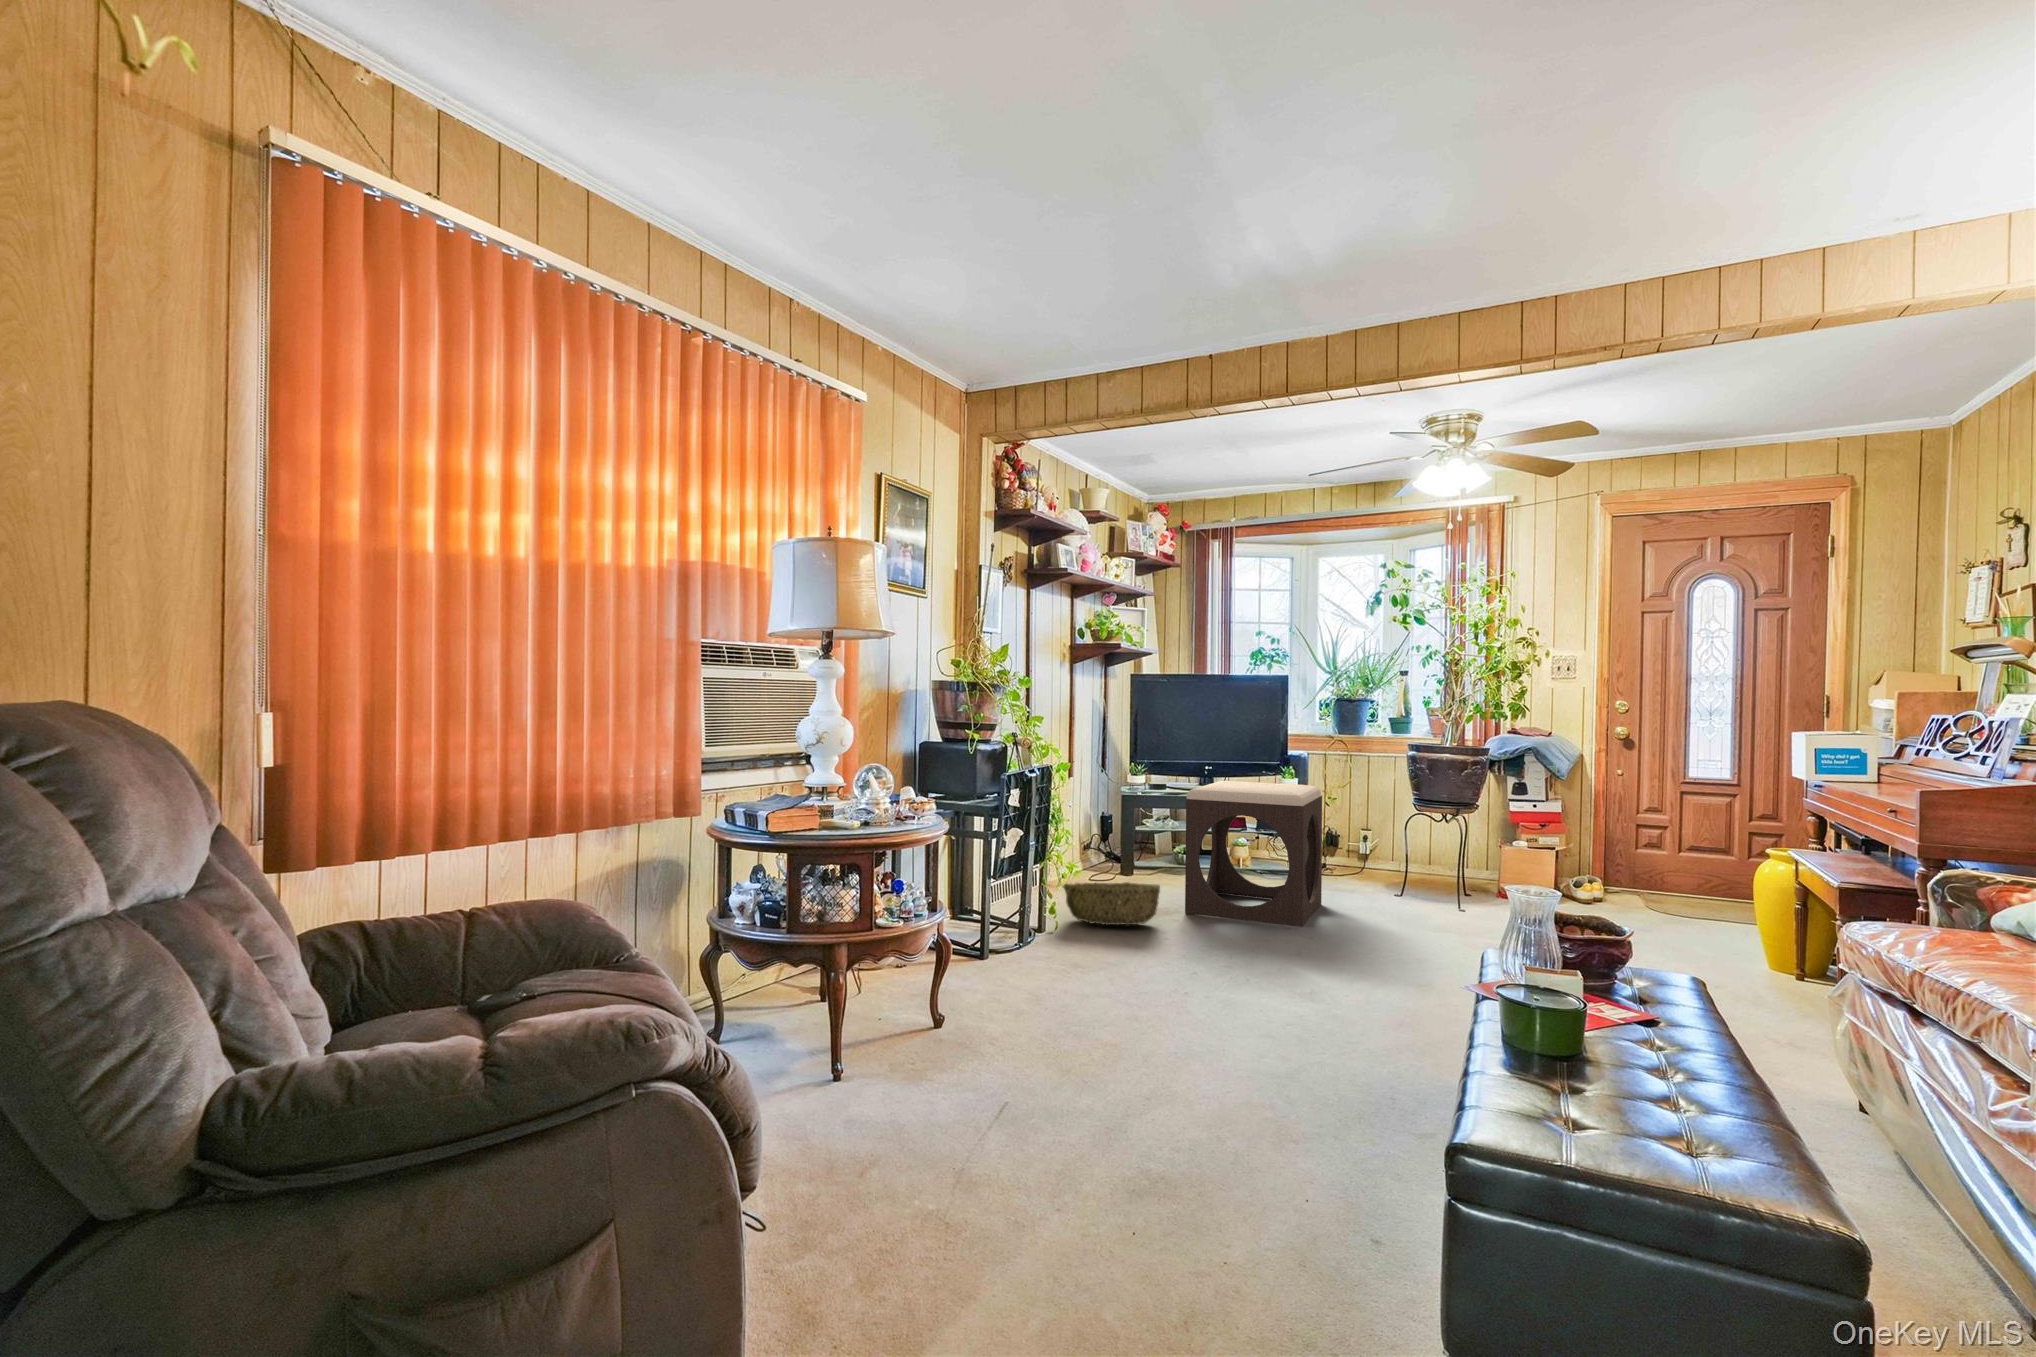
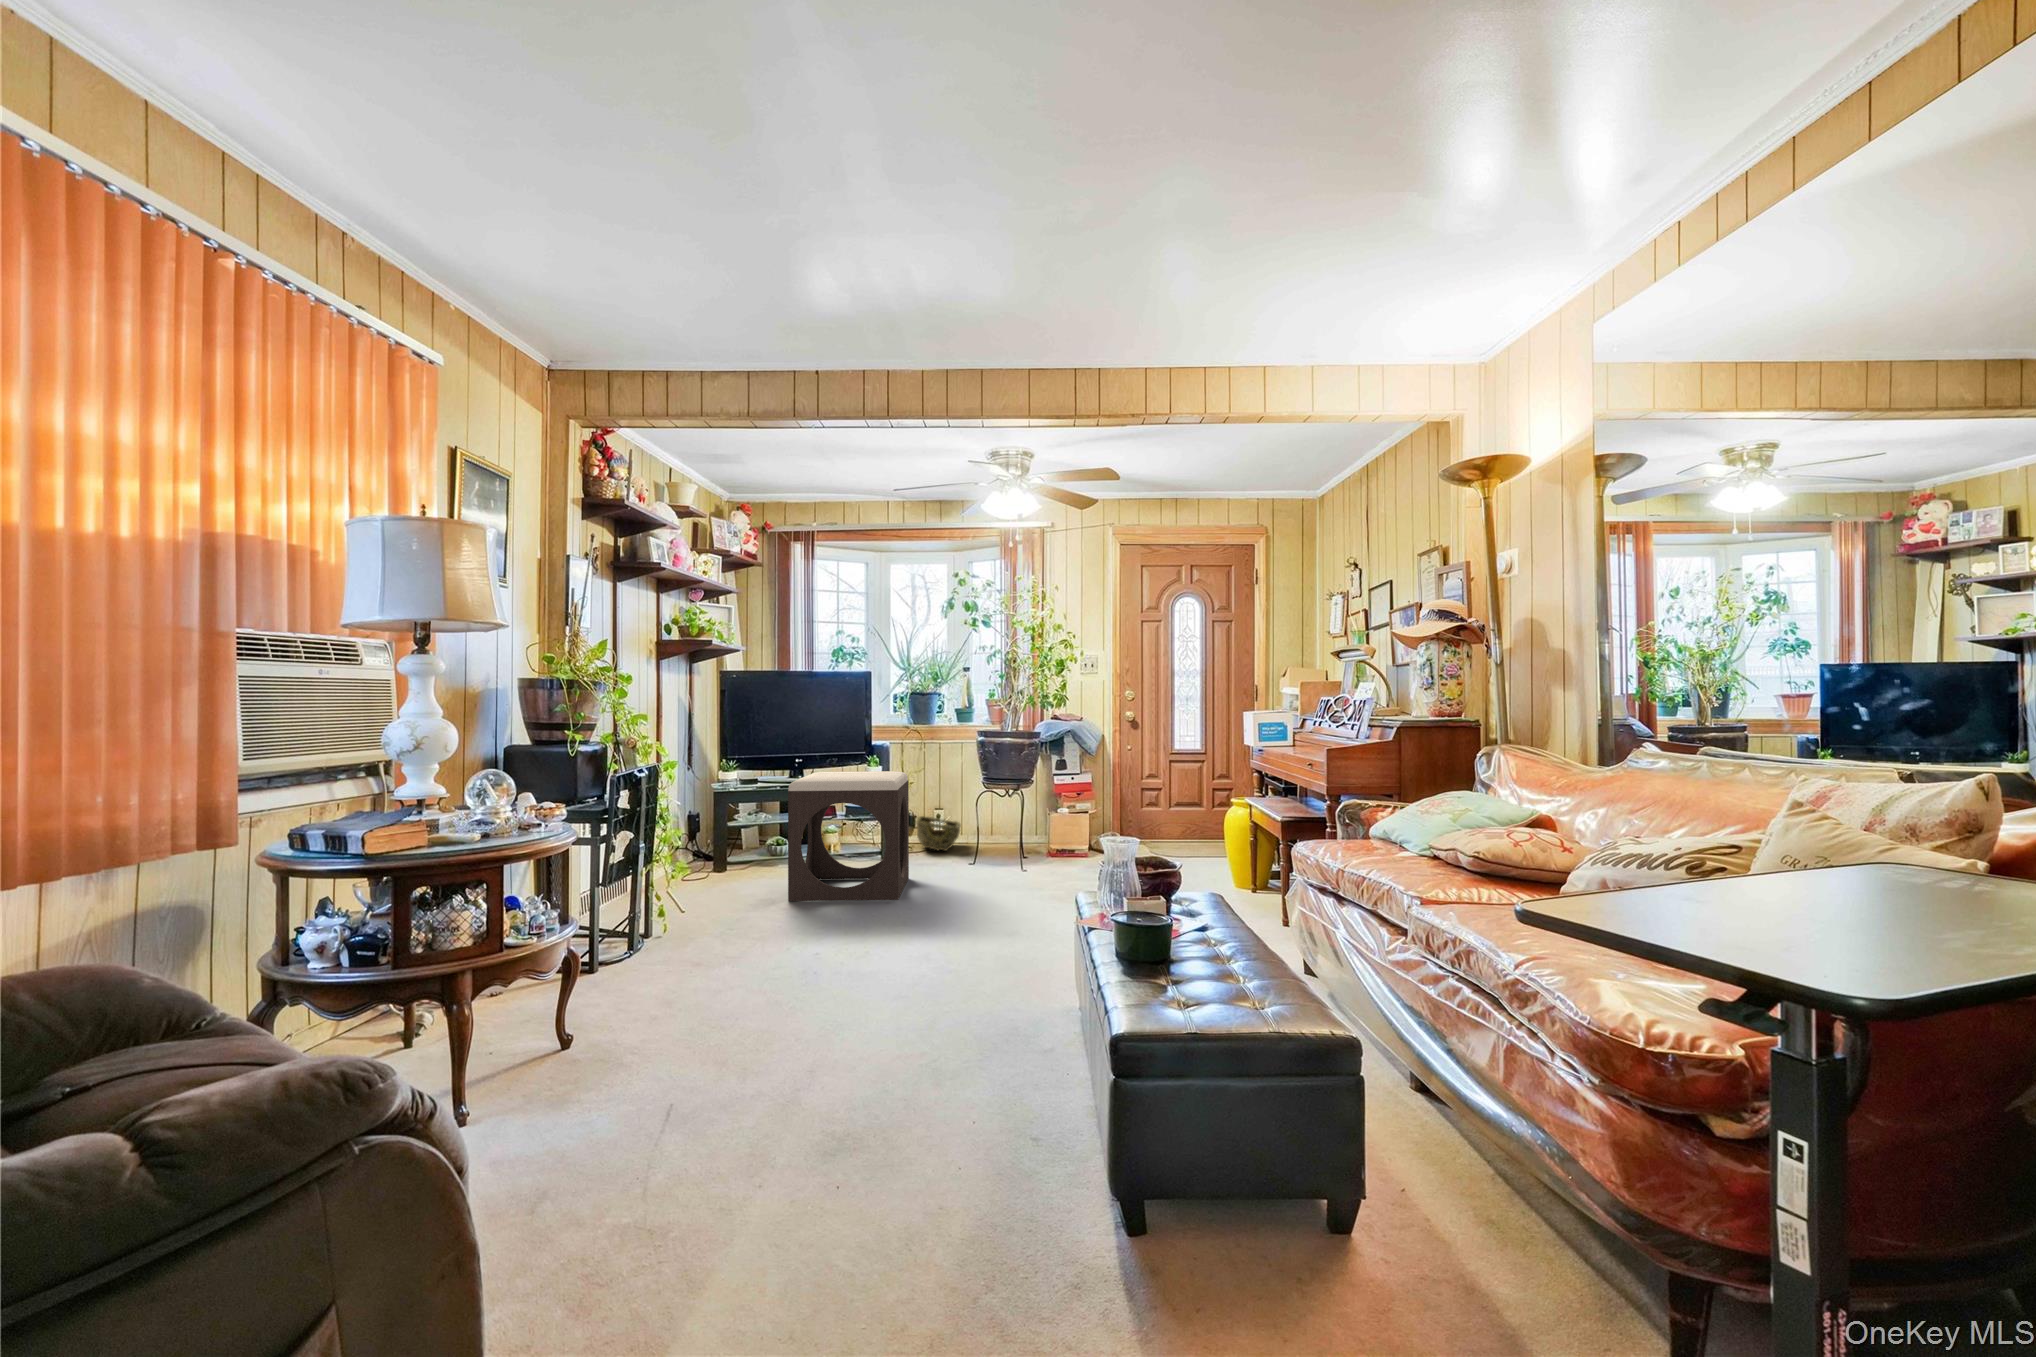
woven basket: present [1063,882,1160,926] -> present [916,816,961,851]

